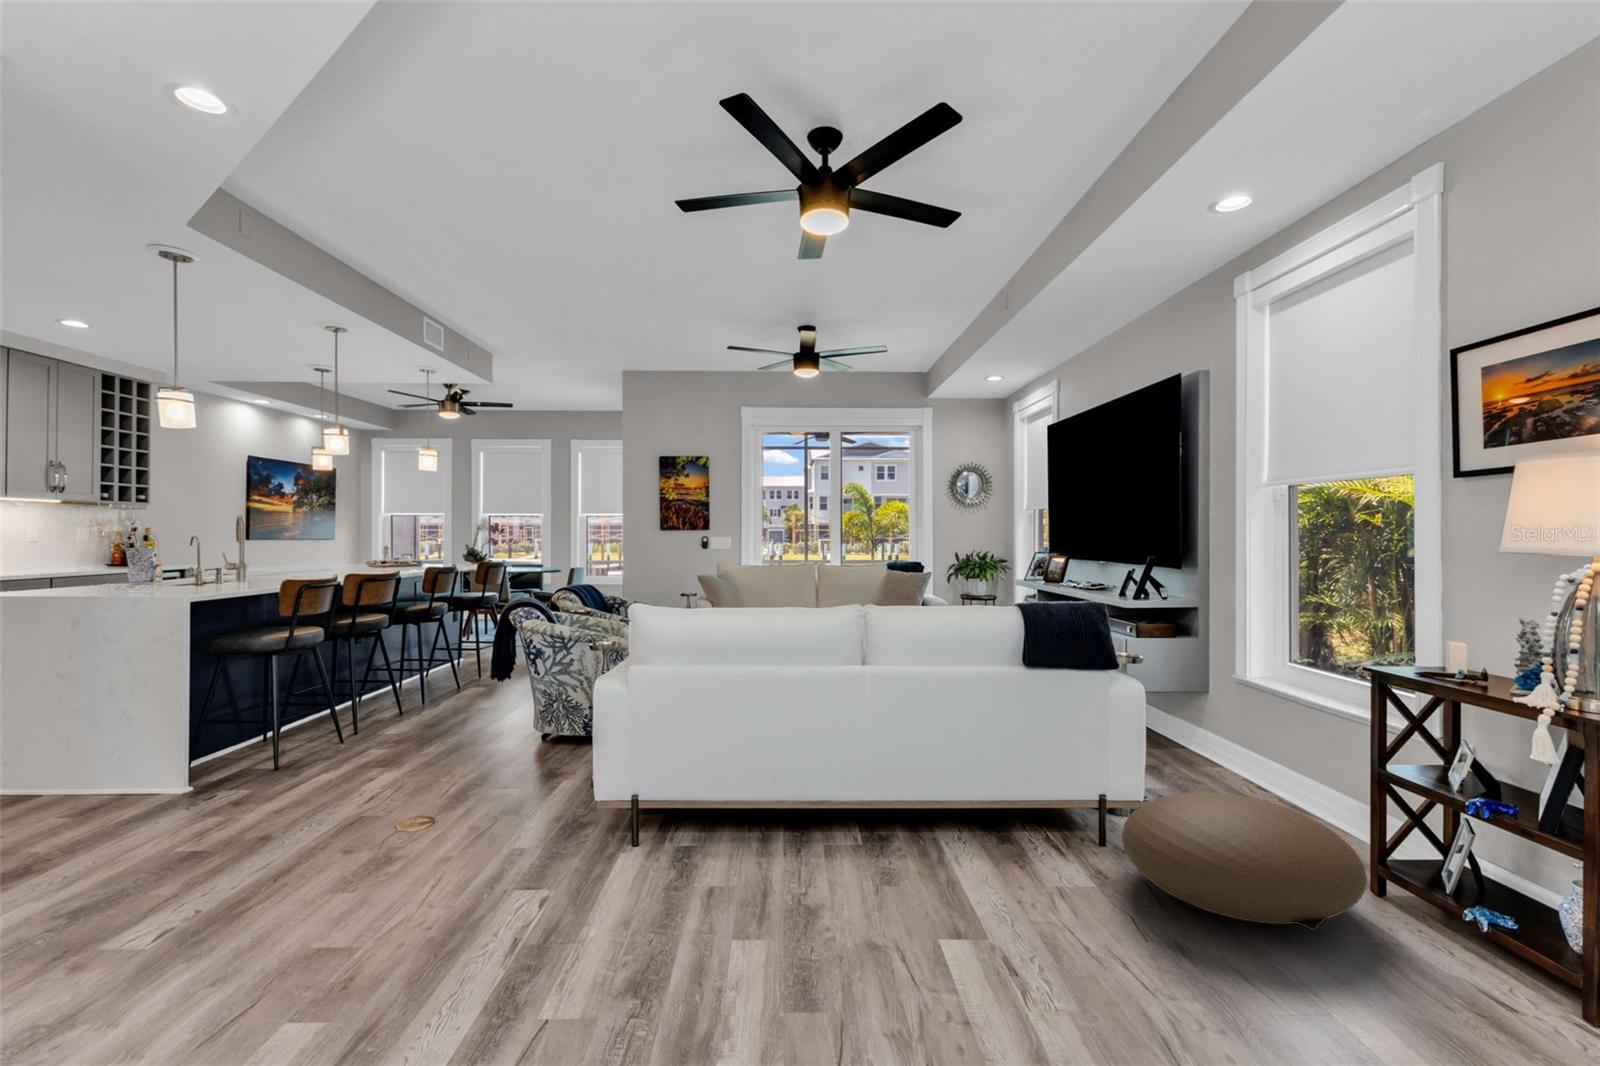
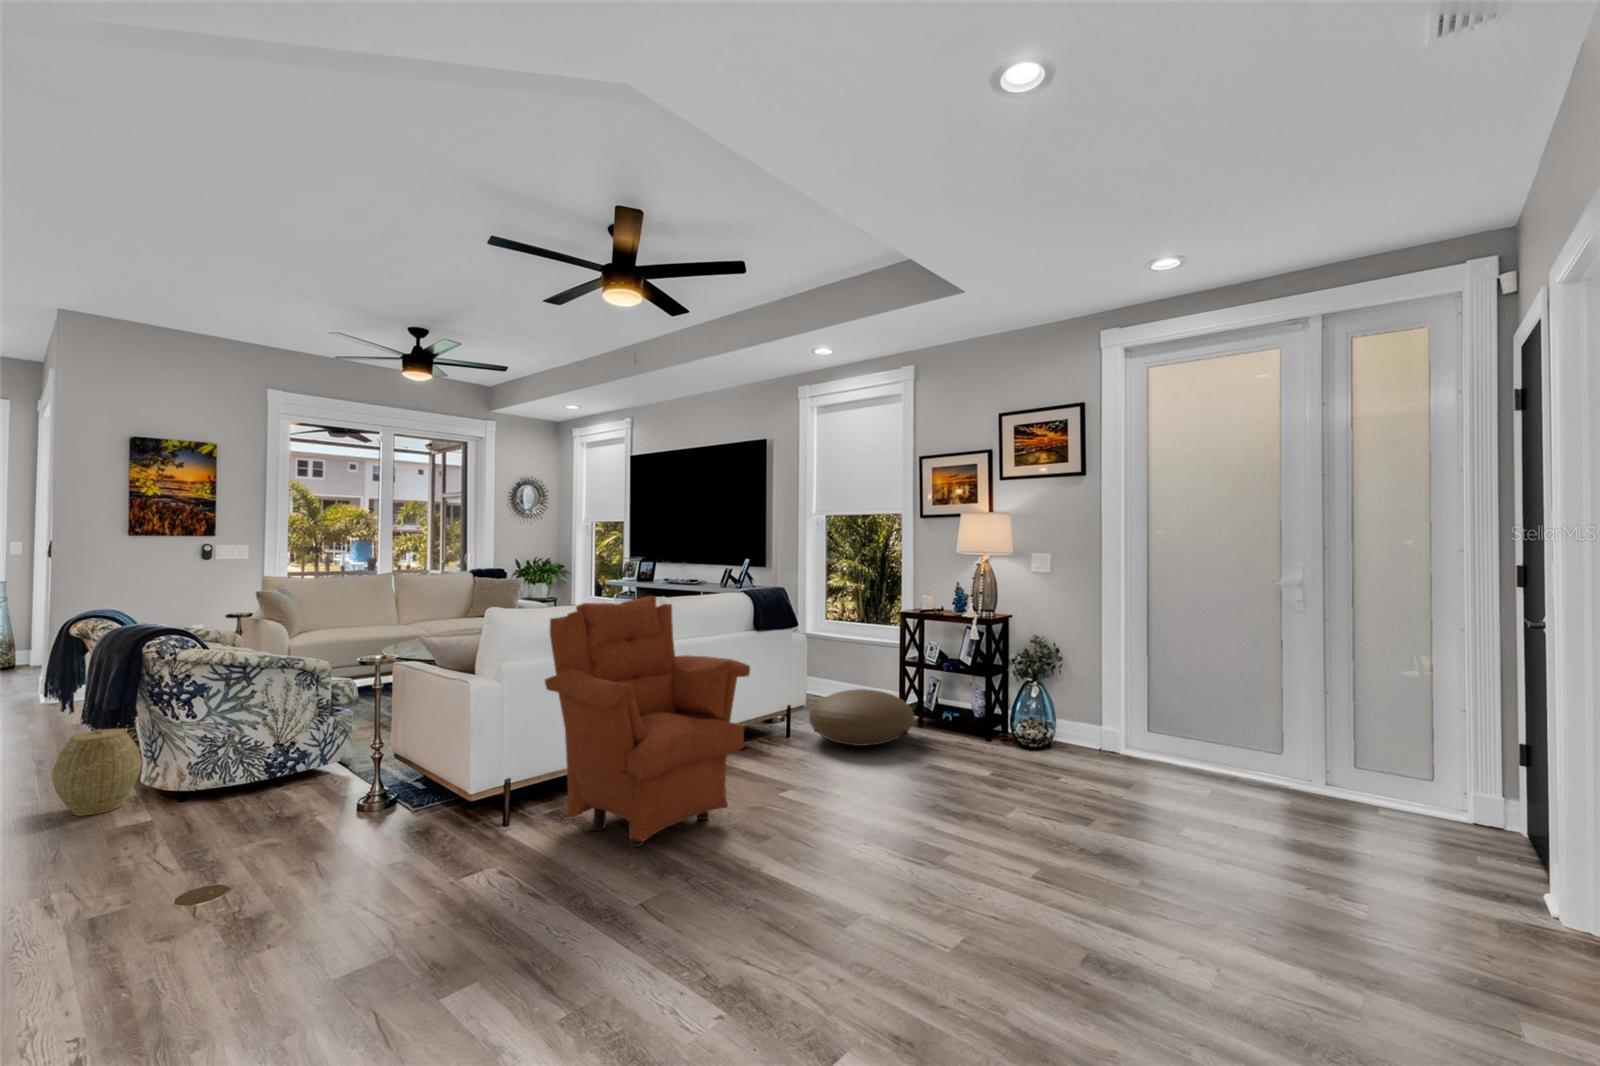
armchair: none [575,605,862,953] -> present [545,596,750,847]
woven basket: none [471,674,523,736] -> present [52,729,142,816]

